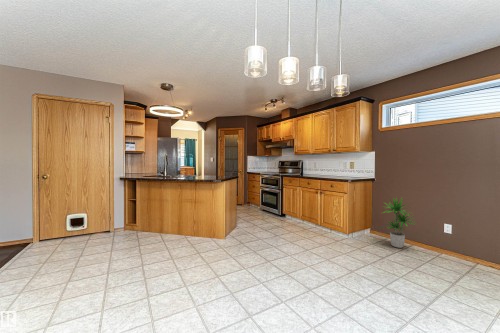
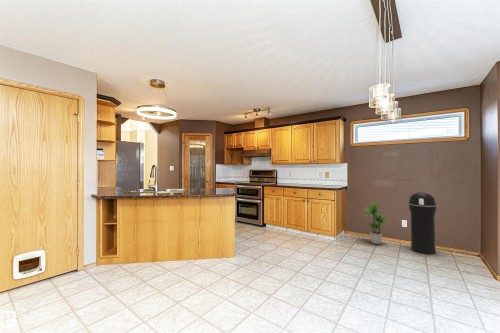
trash can: none [439,186,479,269] -> present [409,192,436,254]

